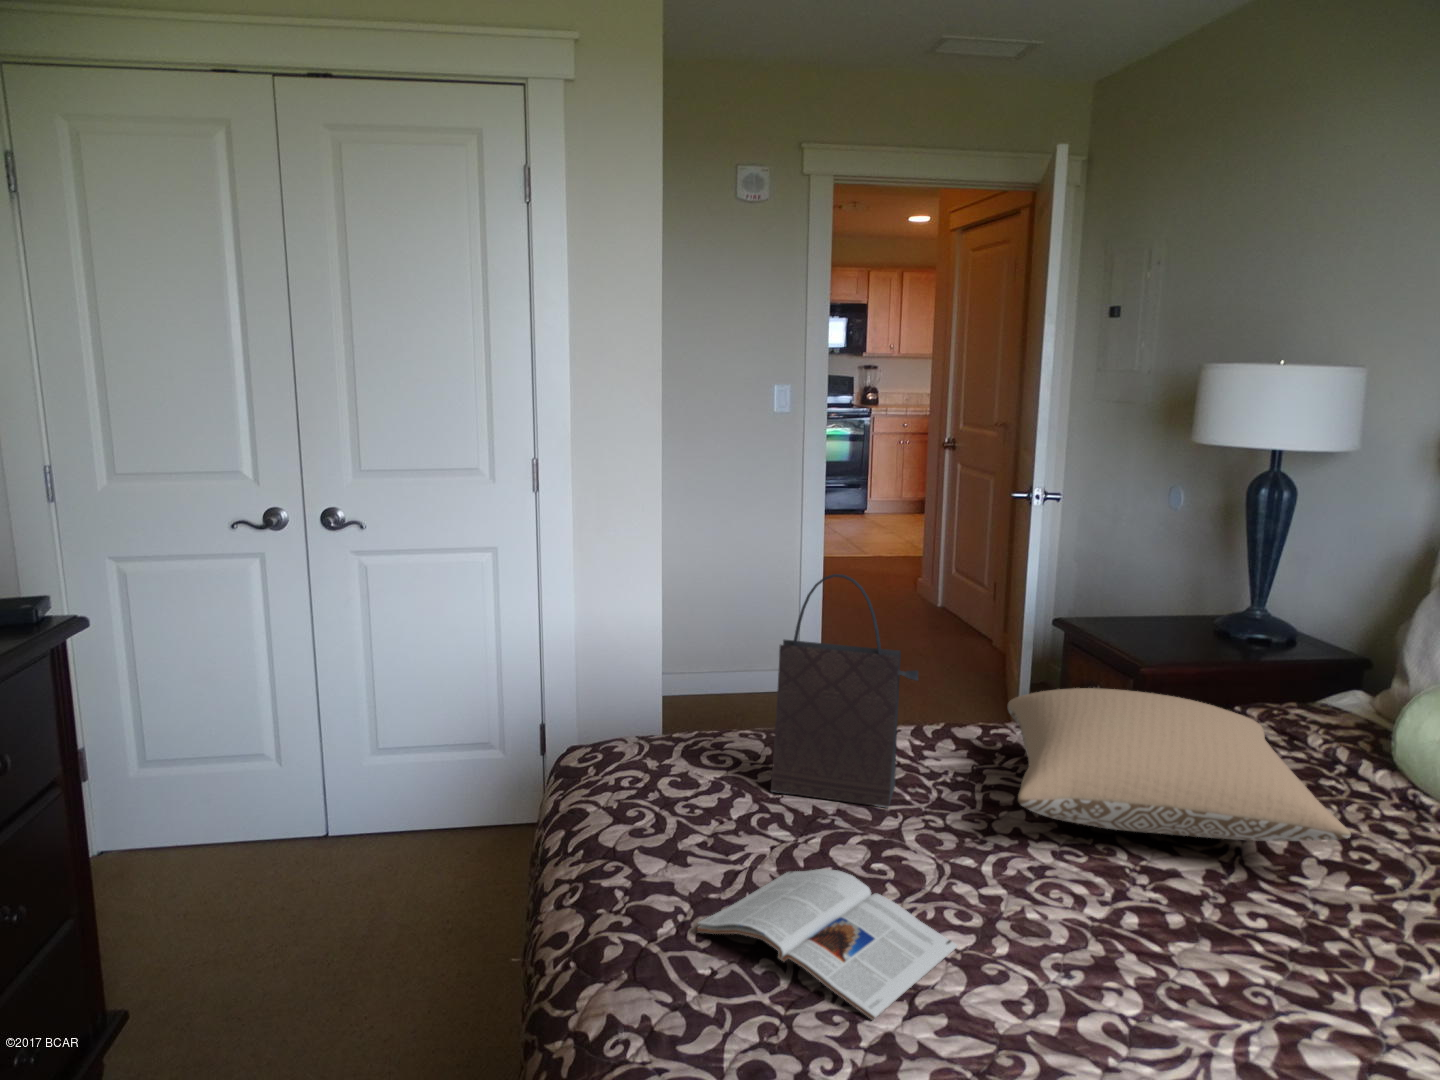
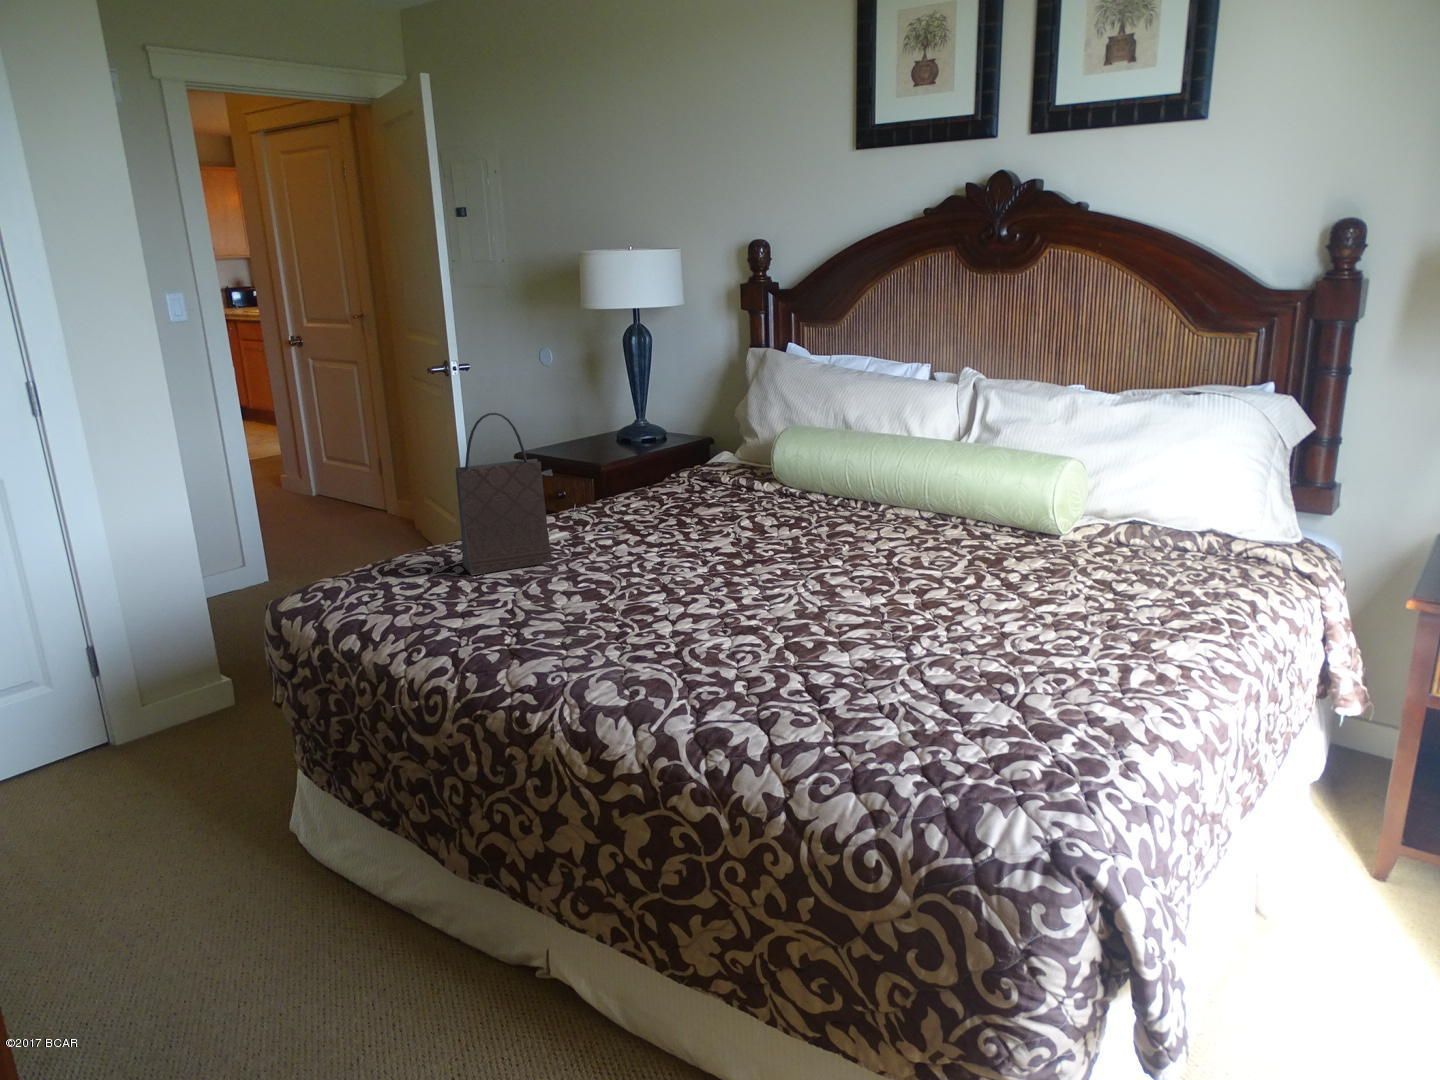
pillow: present [1008,688,1351,841] -> none [578,460,794,536]
magazine: present [697,869,957,1020] -> none [529,583,664,635]

